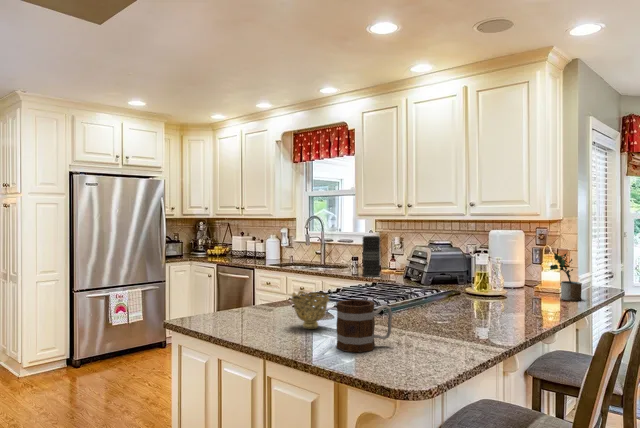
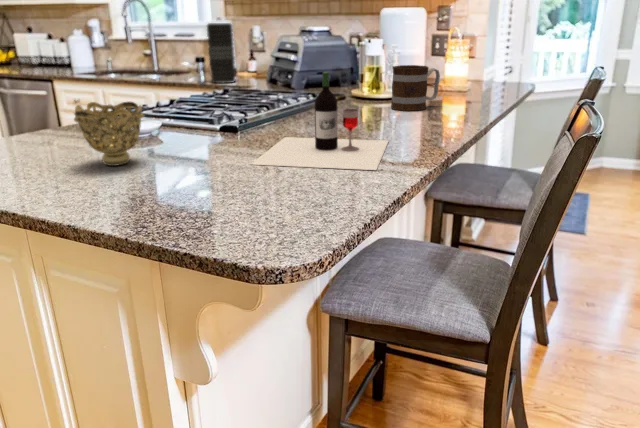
potted plant: present [550,253,582,301] -> none [460,35,497,99]
wine bottle: none [391,280,487,345] -> present [252,72,388,170]
mug: present [336,300,392,352] -> present [391,65,440,111]

